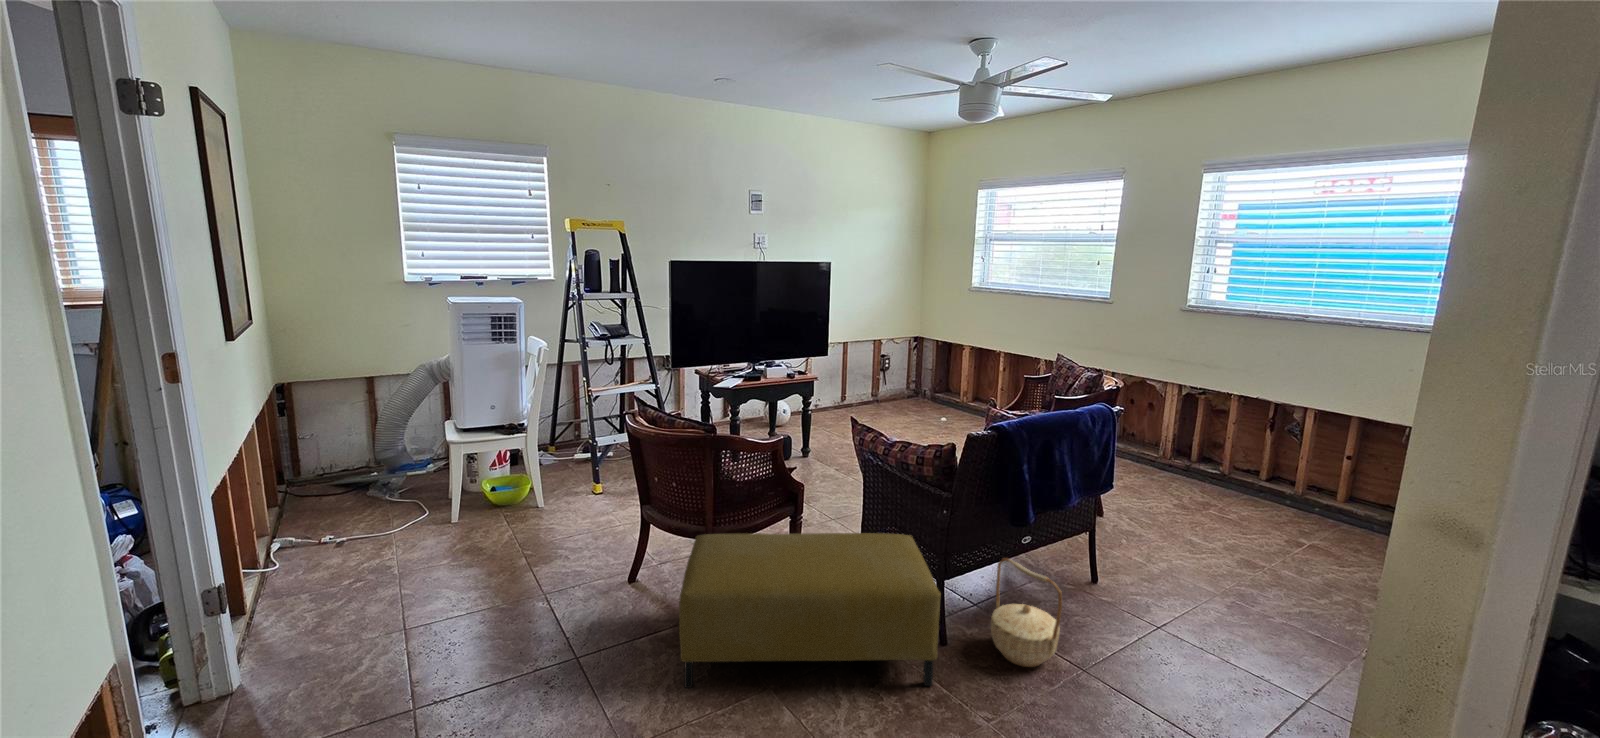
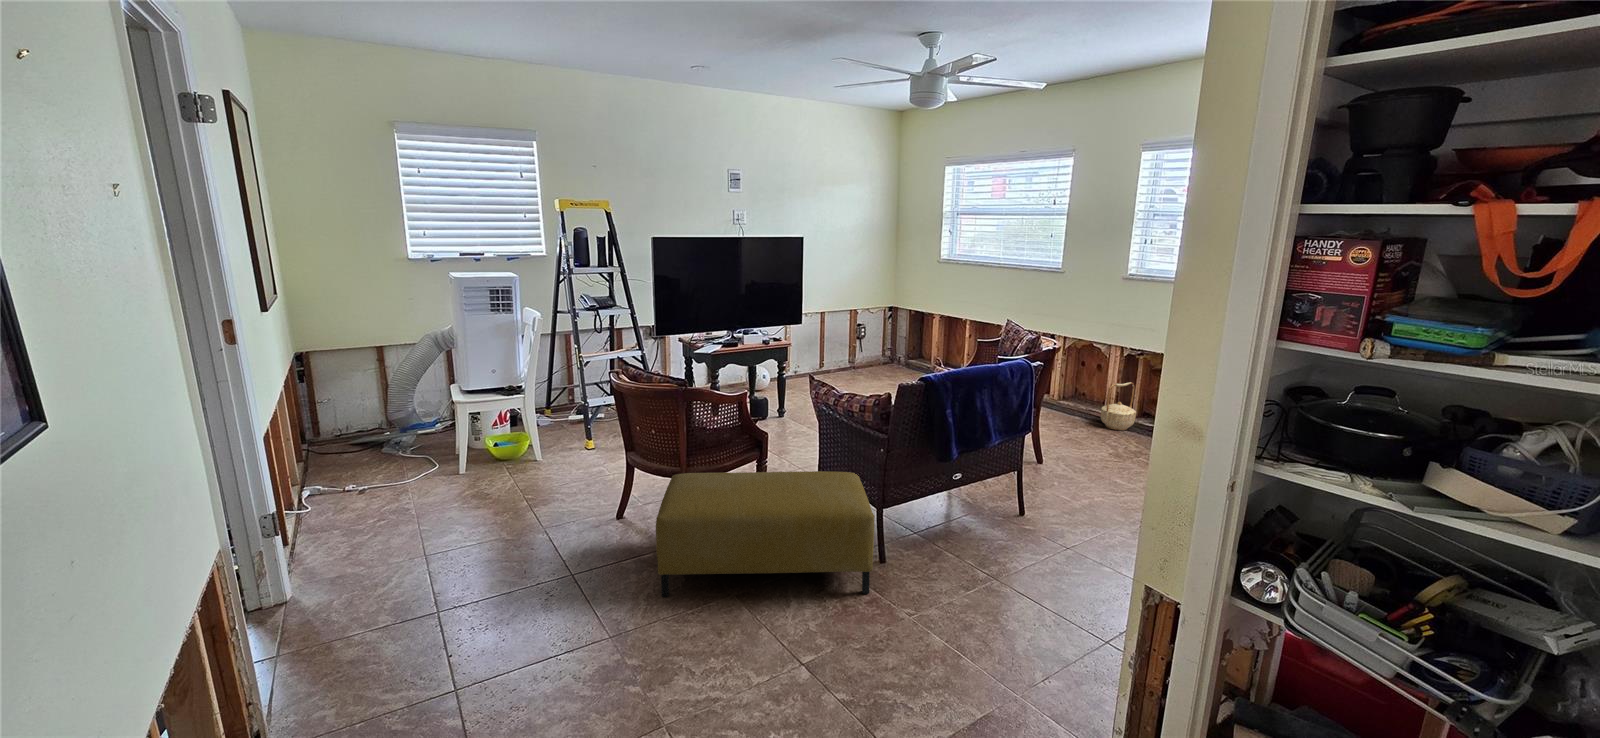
basket: present [991,558,1062,667] -> present [1101,382,1136,430]

